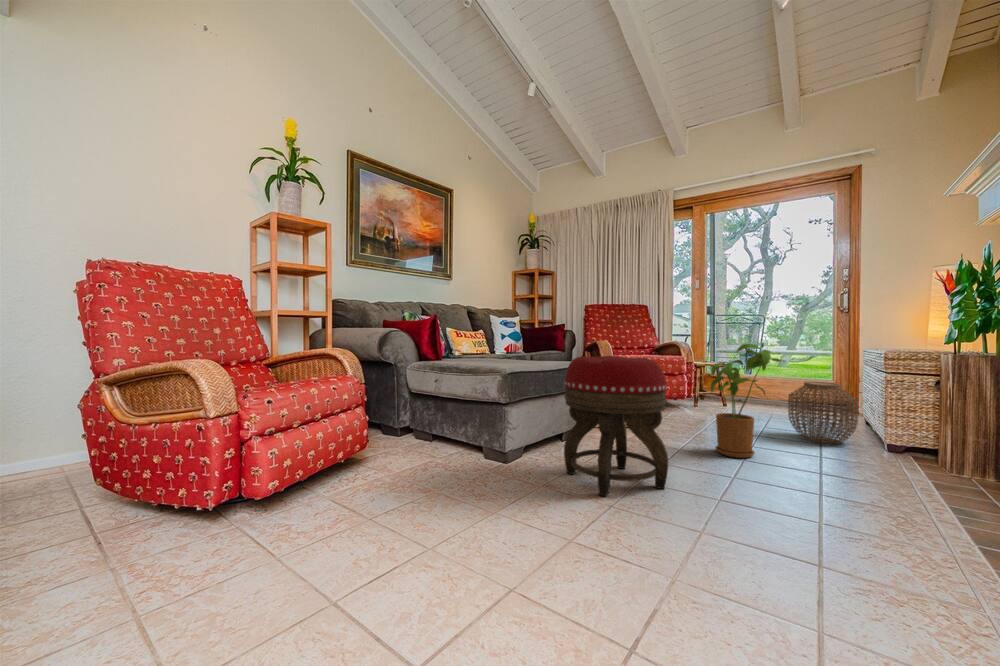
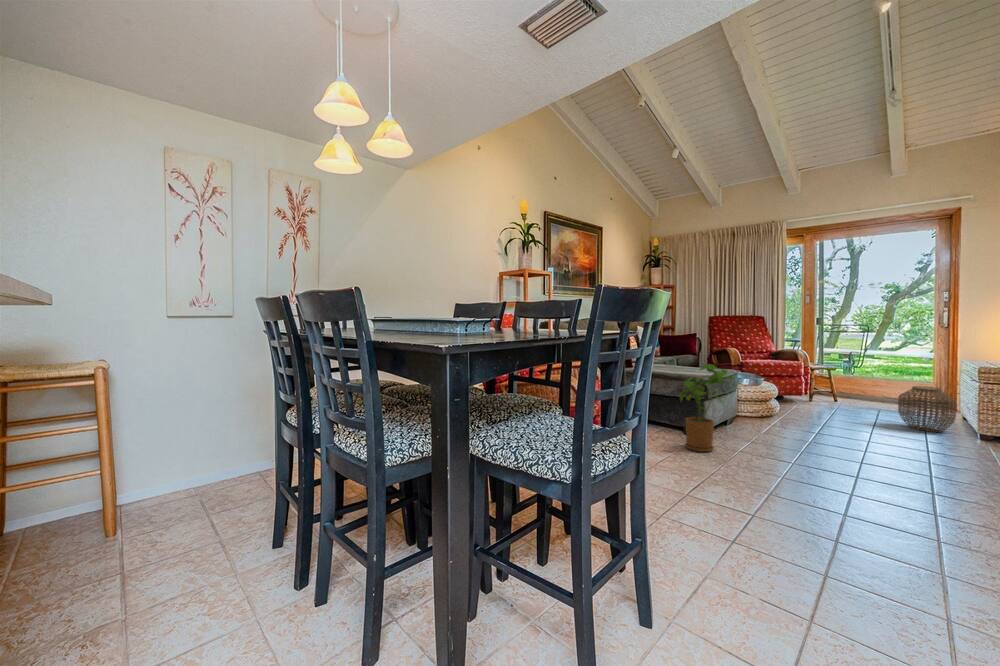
house plant: present [711,344,781,458] -> present [680,365,735,452]
footstool: present [564,356,668,497] -> none [747,370,825,456]

